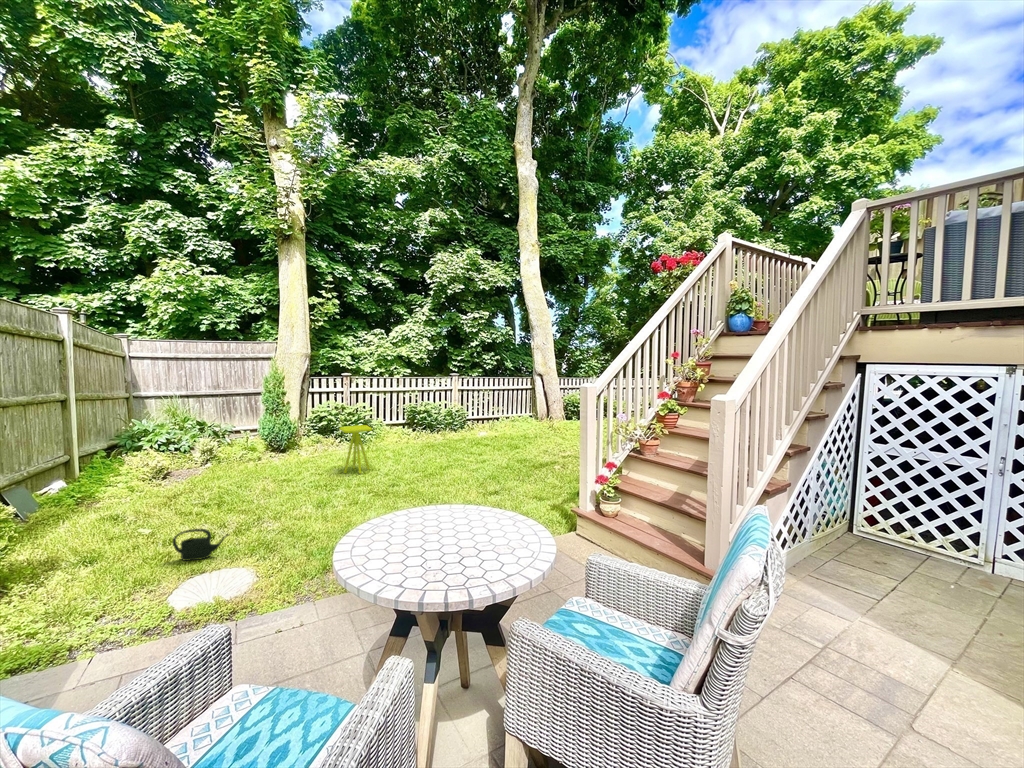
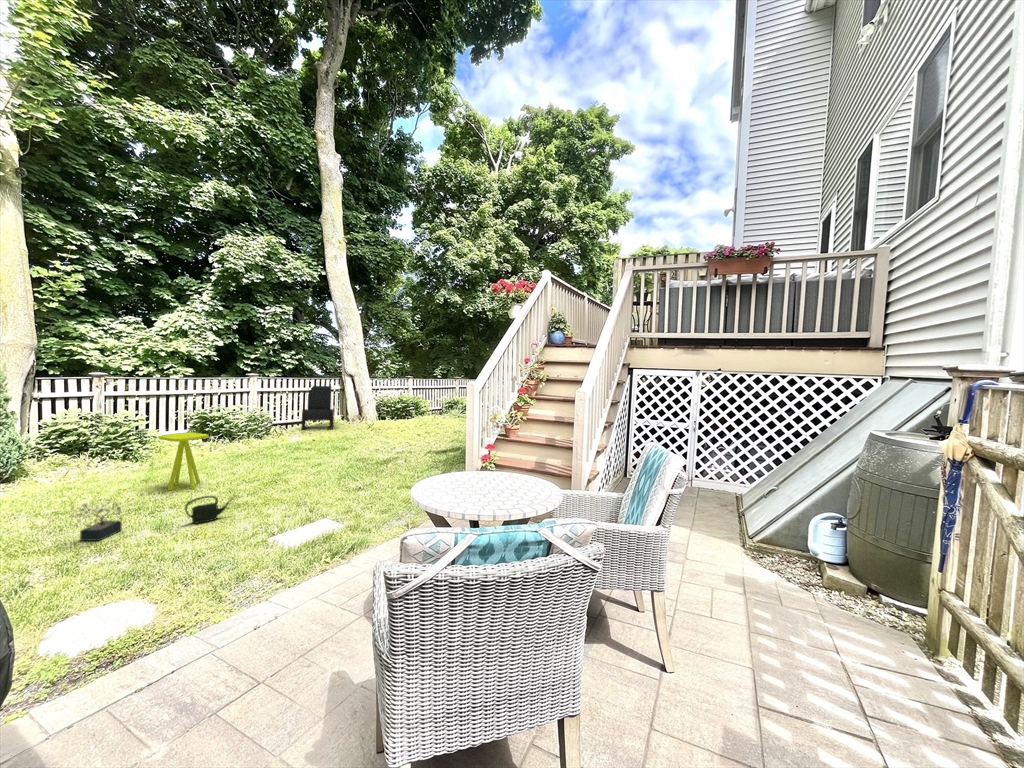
lounge chair: none [493,383,524,425] -> present [301,386,334,430]
decorative plant: none [239,481,281,513] -> present [70,502,122,541]
watering can: present [172,529,229,561] -> present [185,496,233,523]

